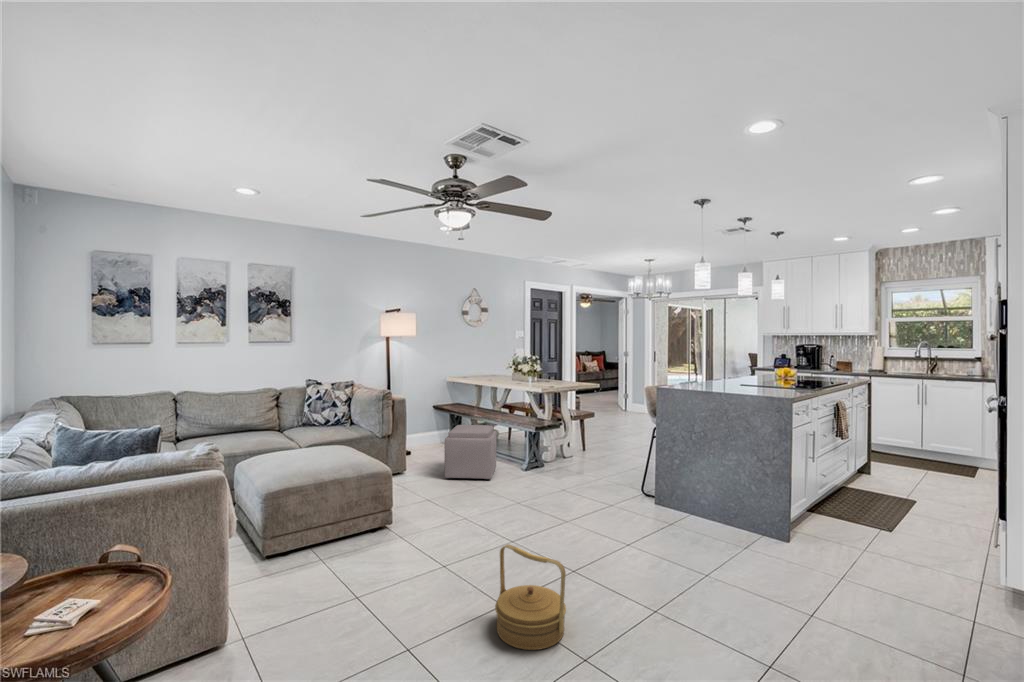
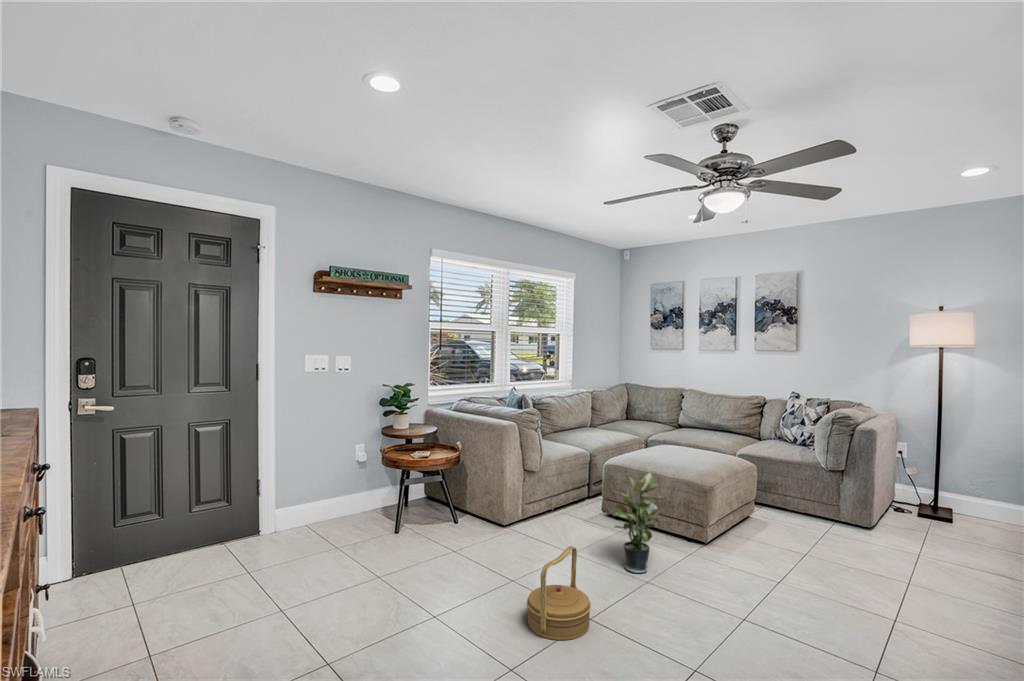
ottoman: present [445,425,497,480] -> none [878,486,1000,576]
potted plant: none [396,459,454,572] -> present [612,472,662,573]

